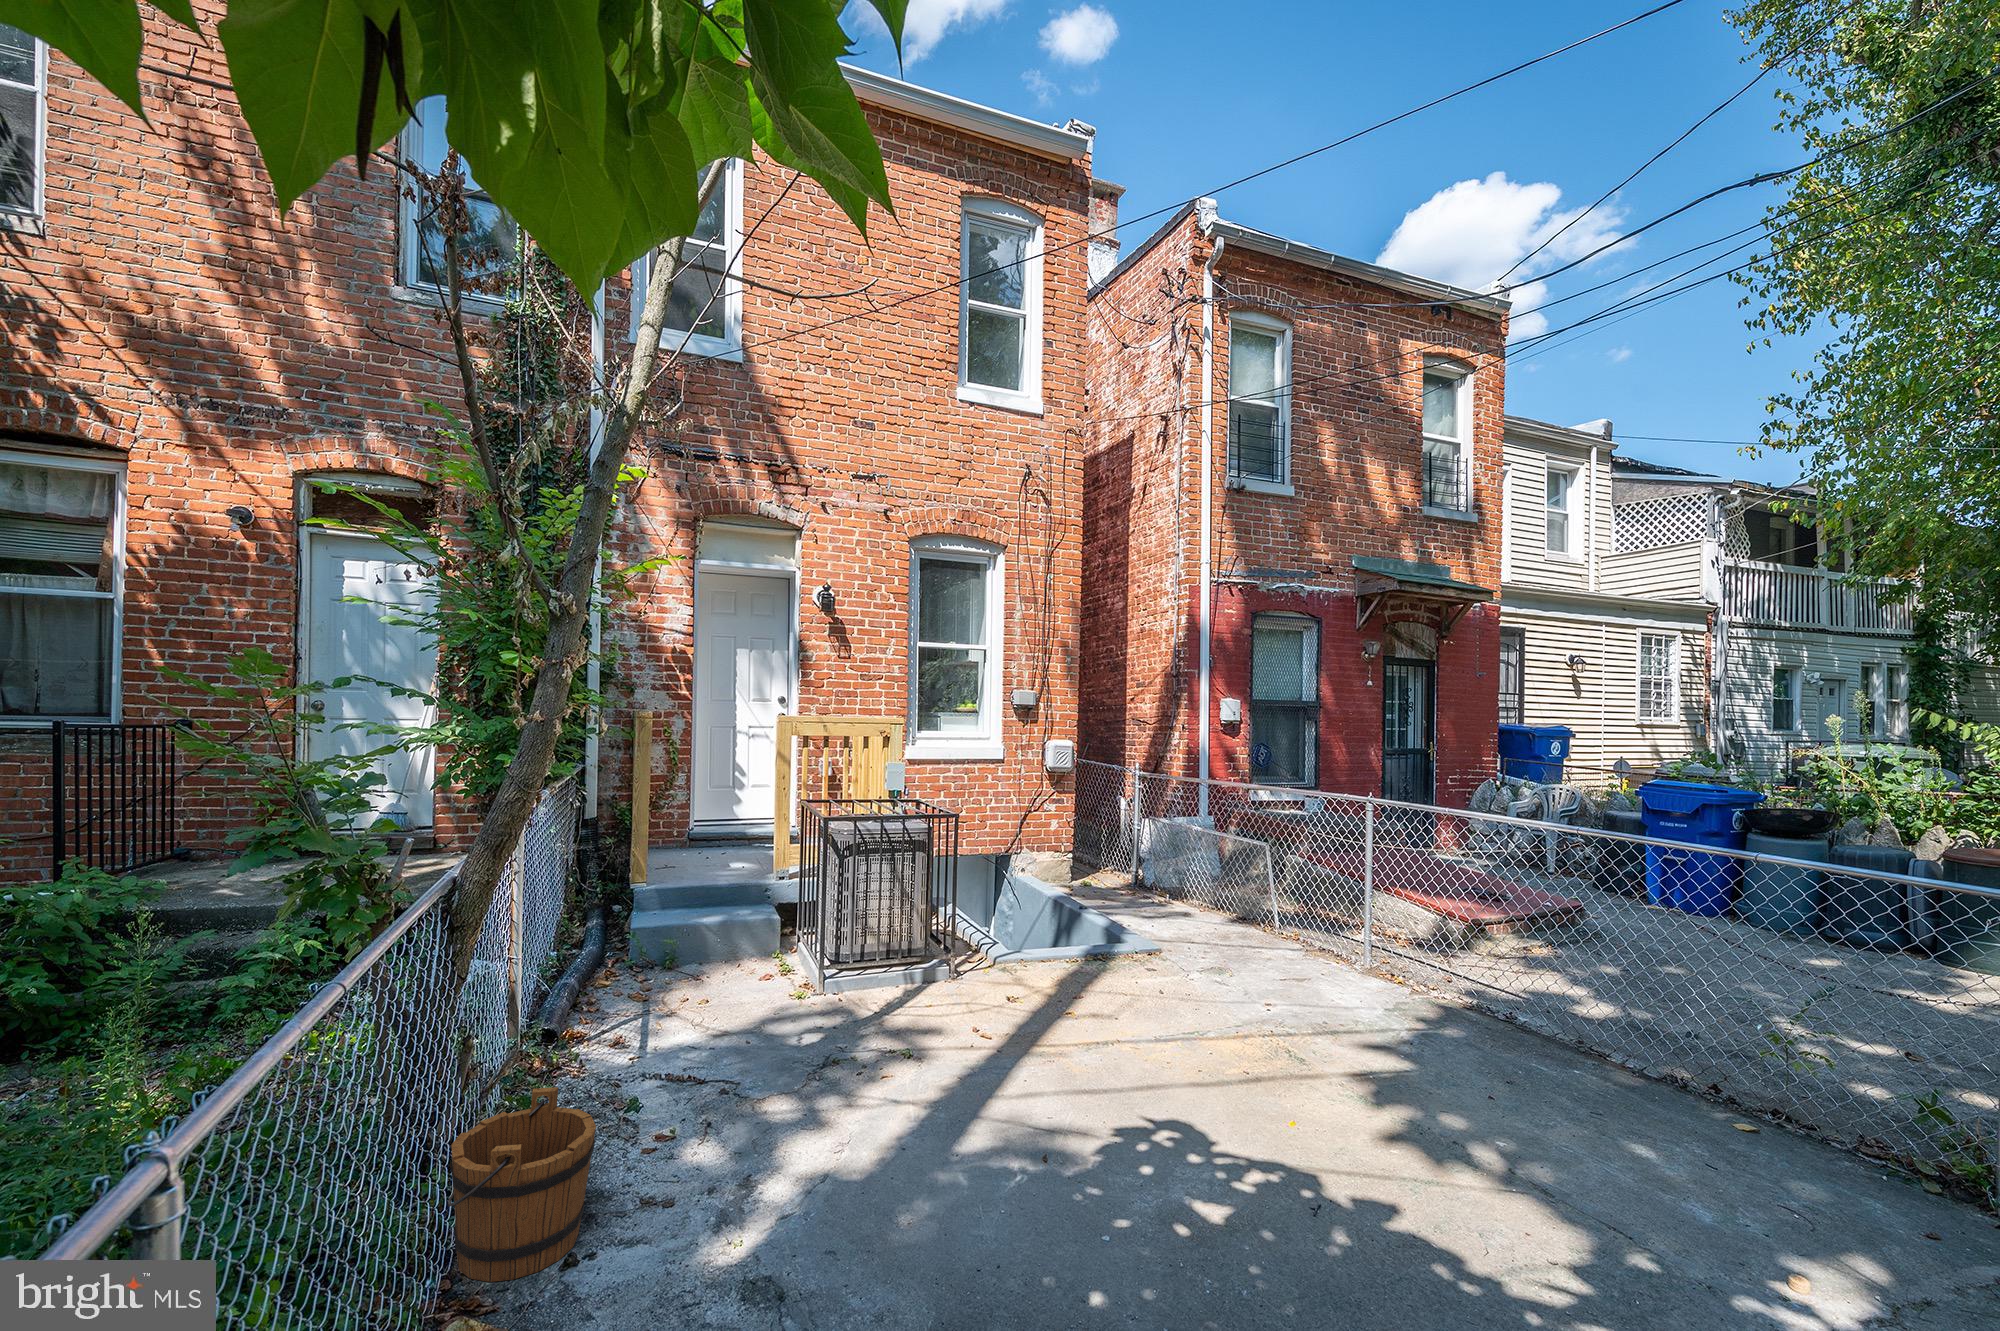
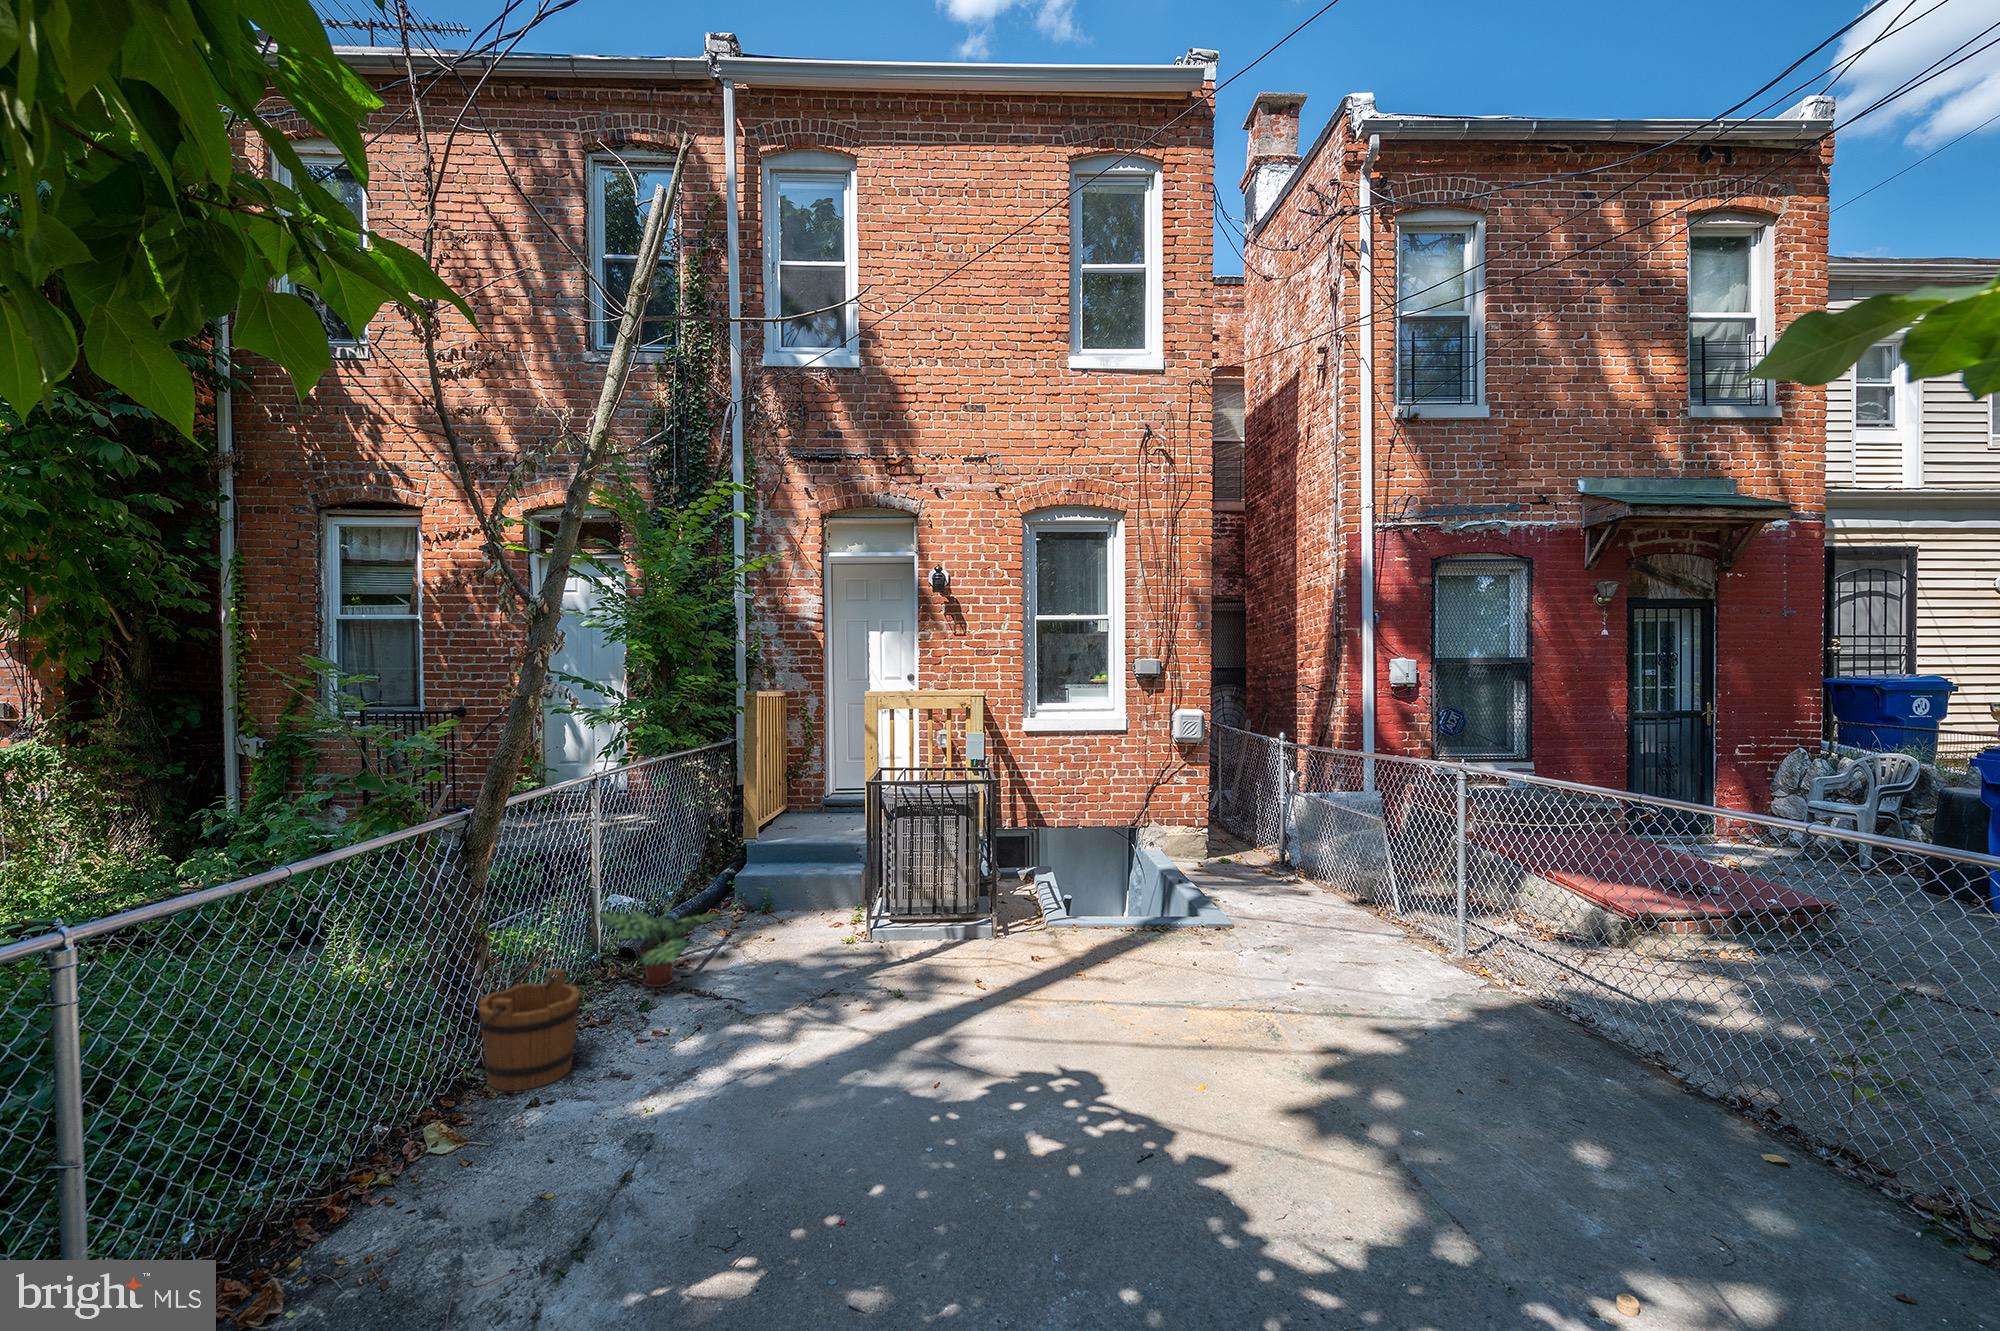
potted plant: none [520,966,677,1088] -> present [598,898,719,987]

